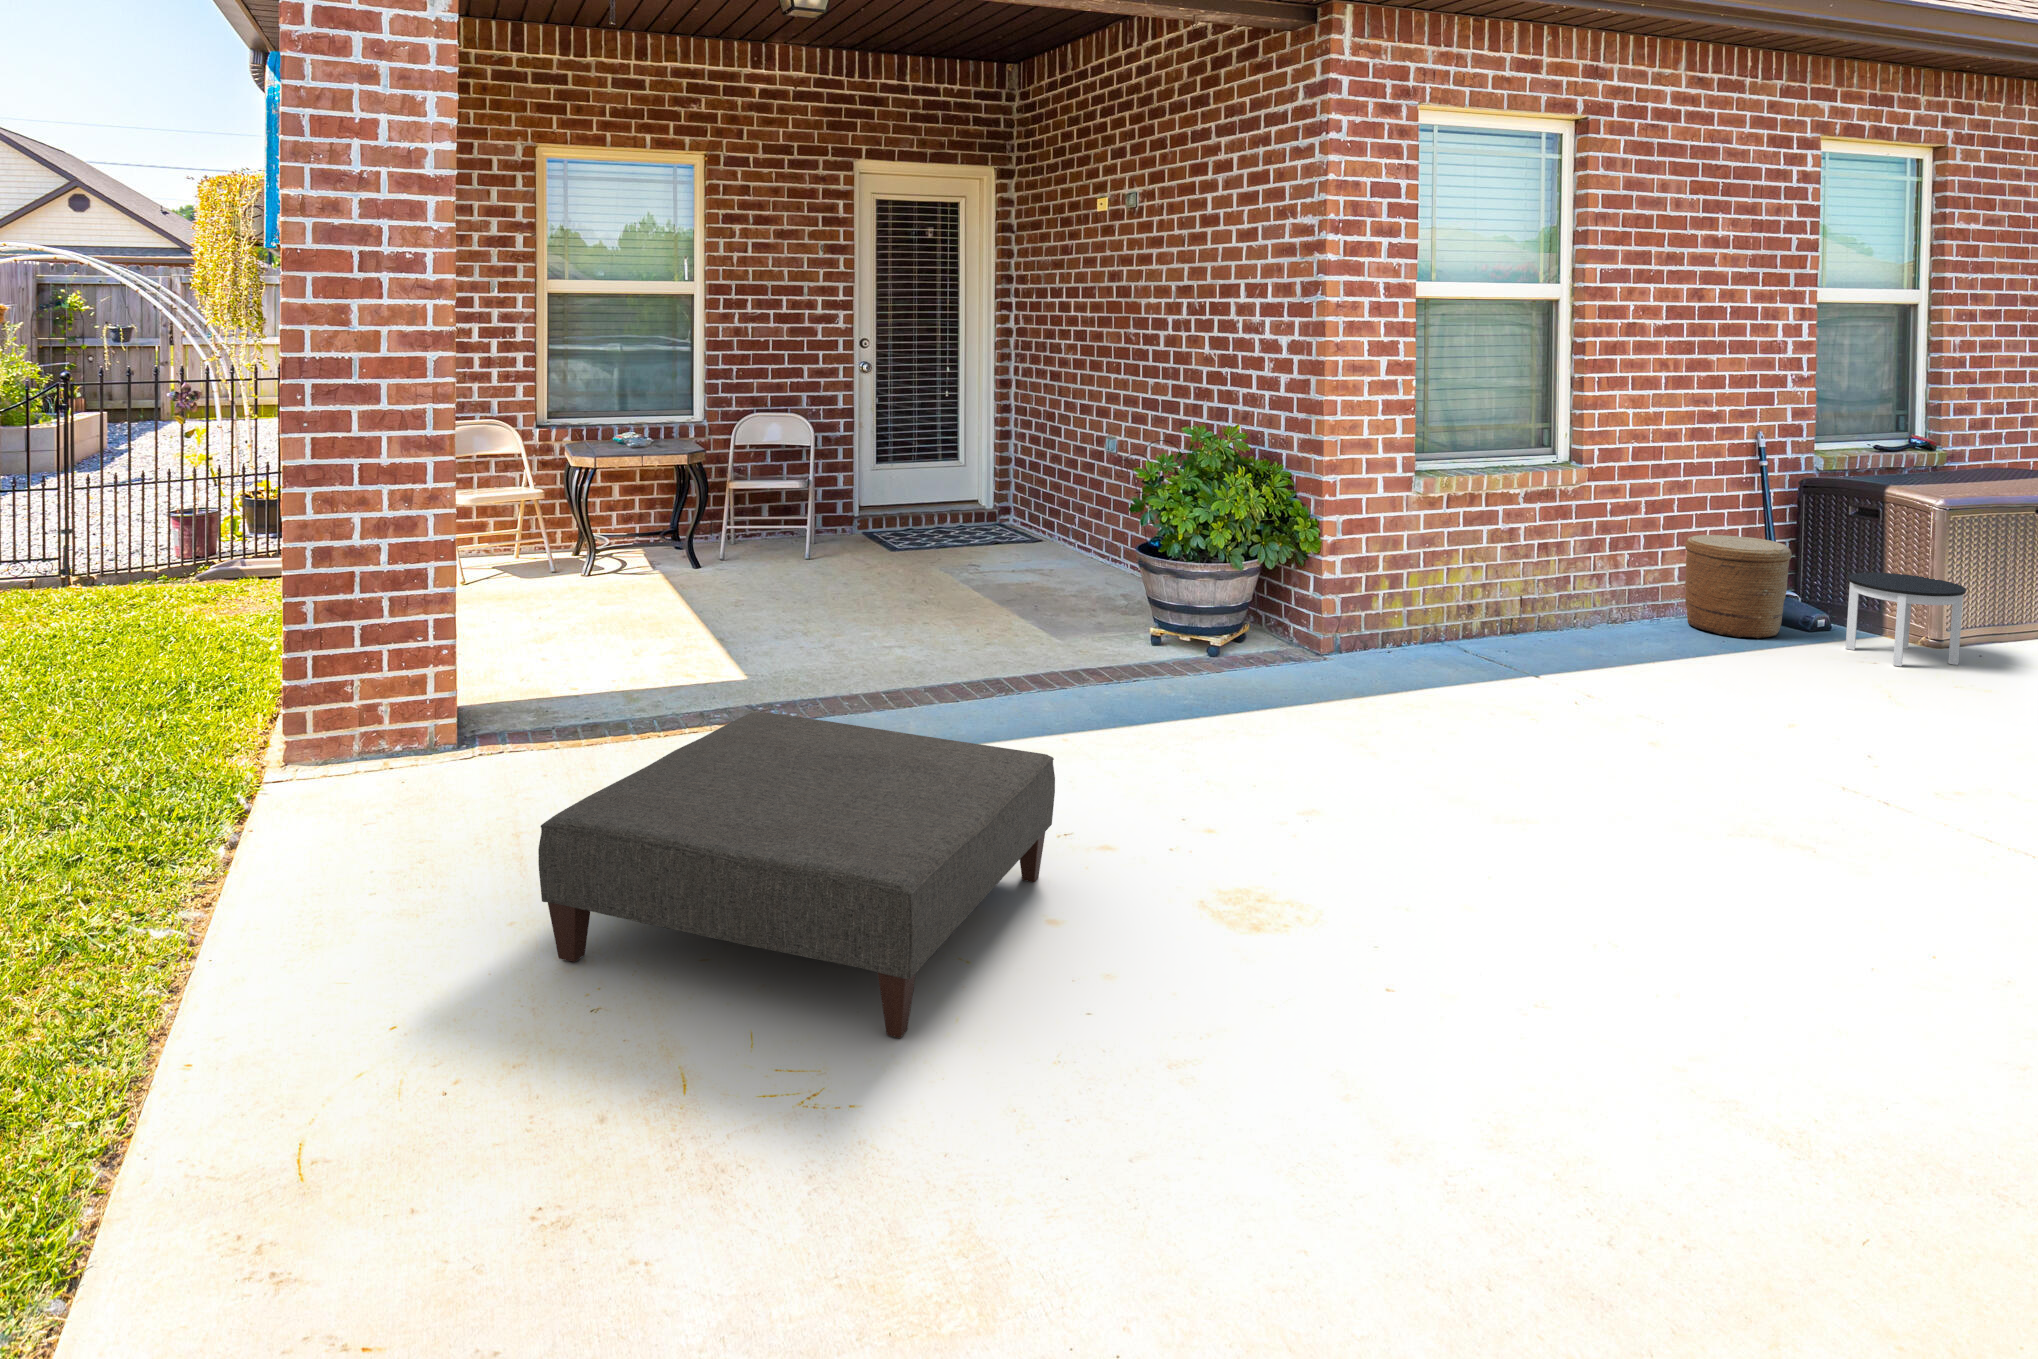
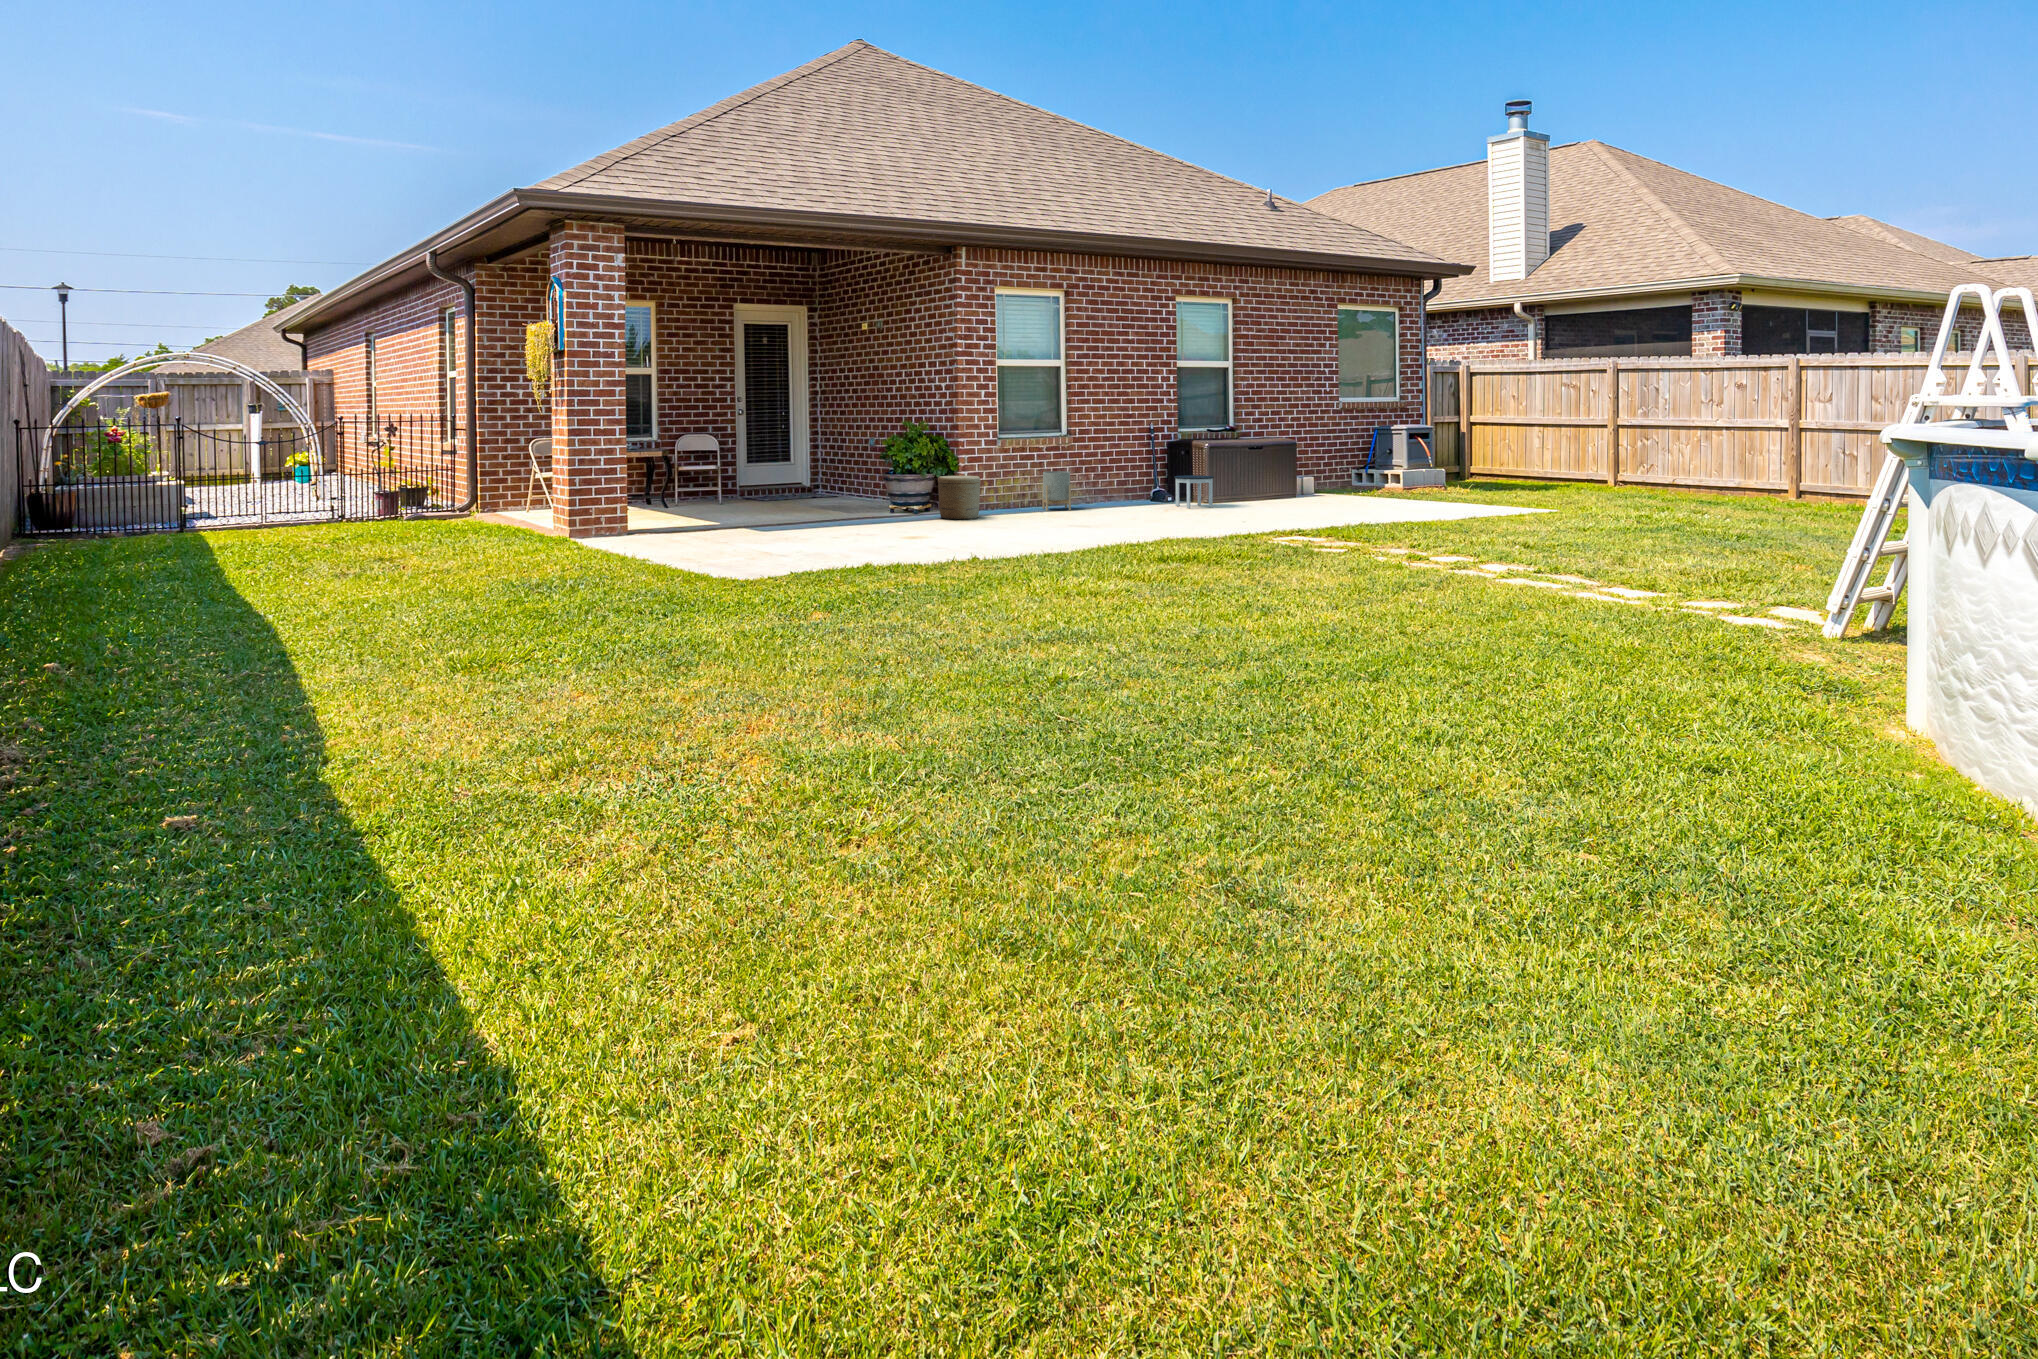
woven basket: present [1685,535,1792,638] -> present [938,476,980,519]
planter: none [1506,549,1589,651] -> present [1042,471,1071,511]
ottoman: present [538,712,1055,1038] -> none [690,506,848,563]

